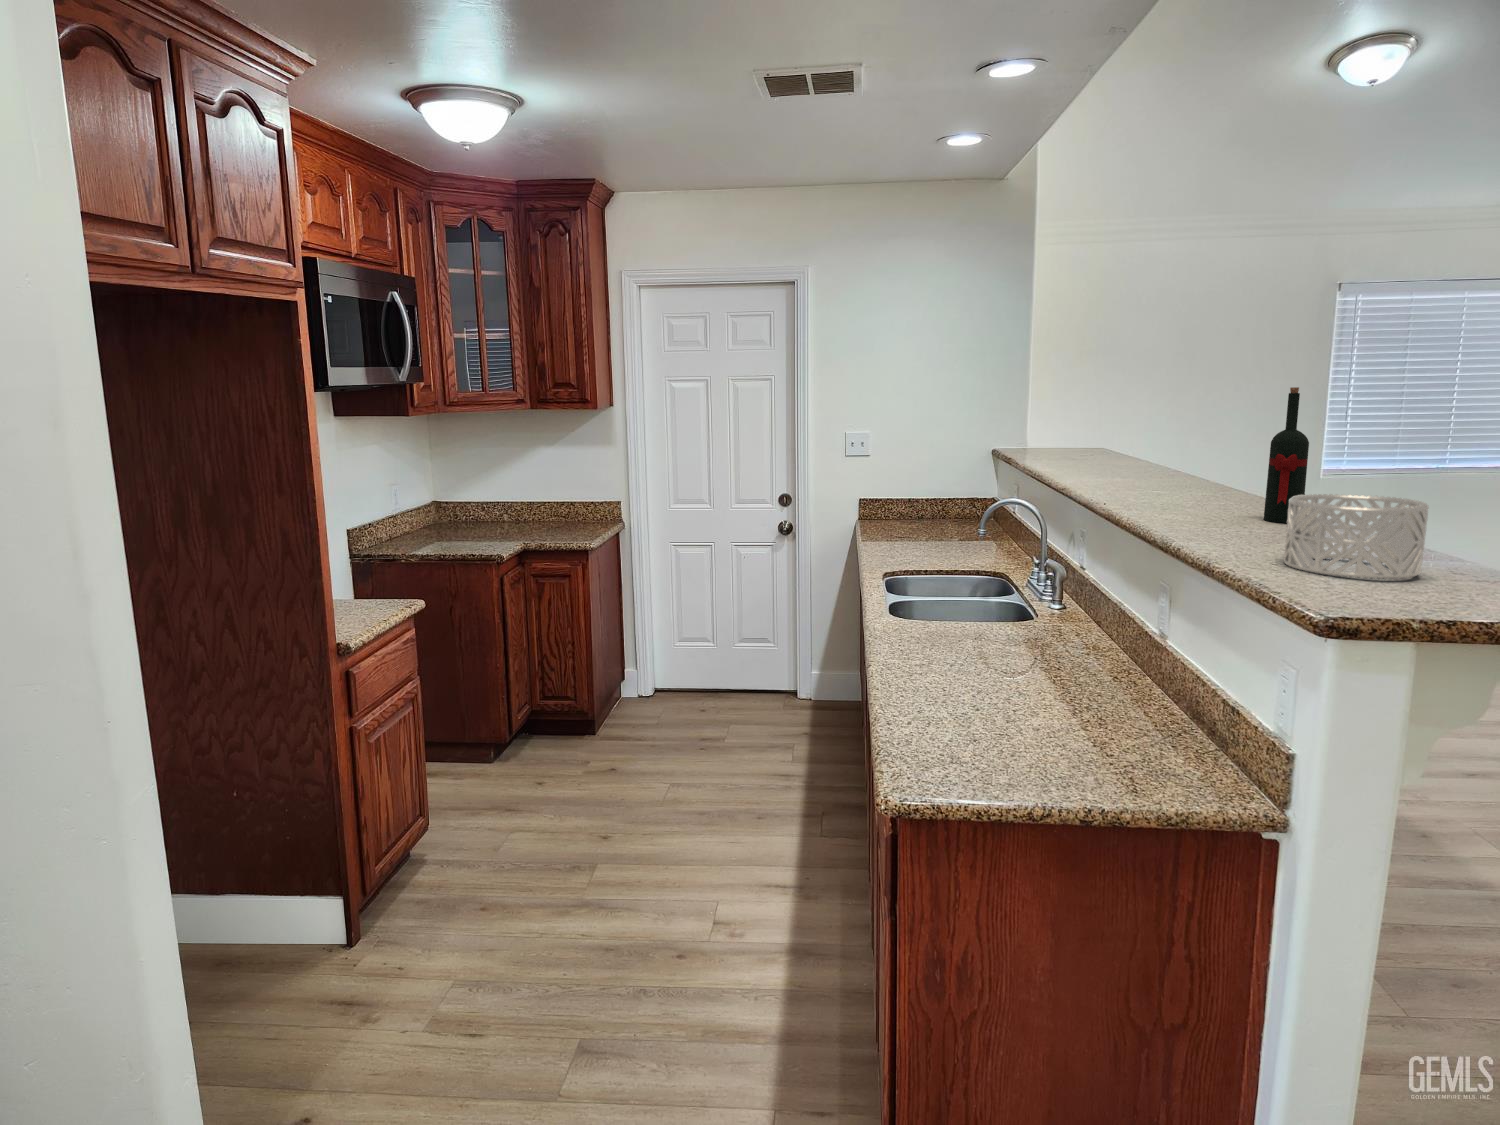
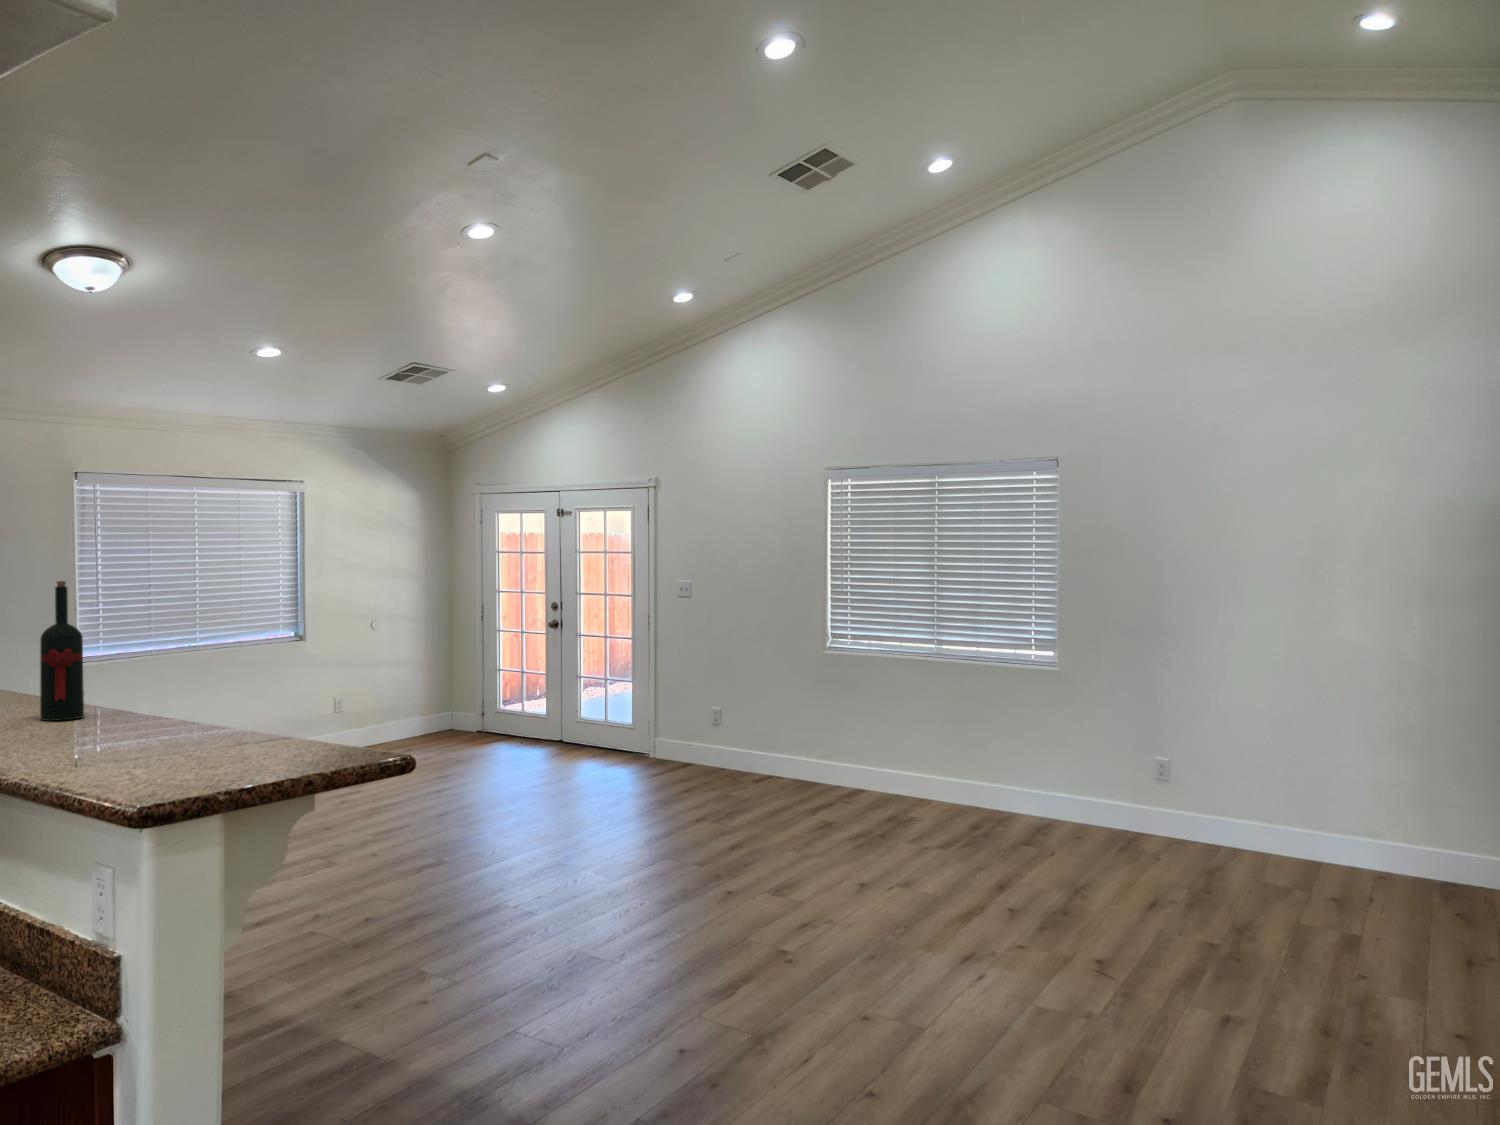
decorative bowl: present [1284,494,1429,579] -> none [79,683,213,767]

